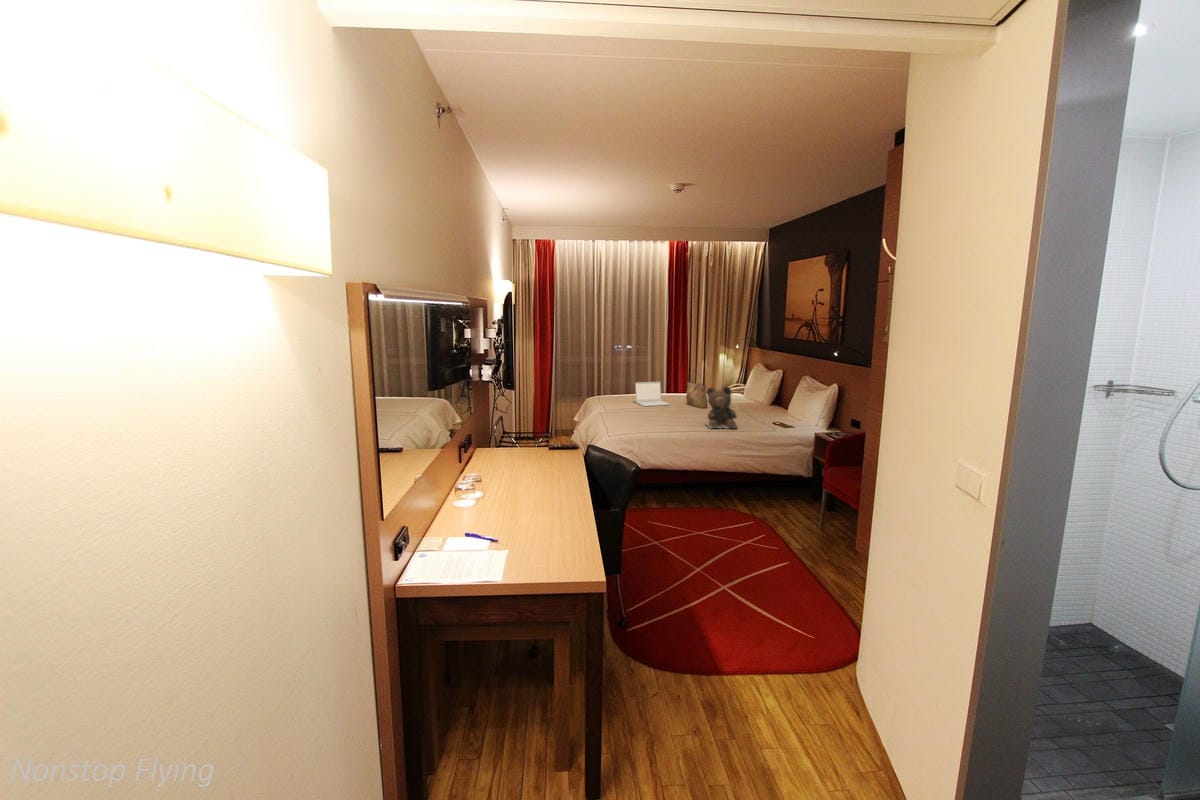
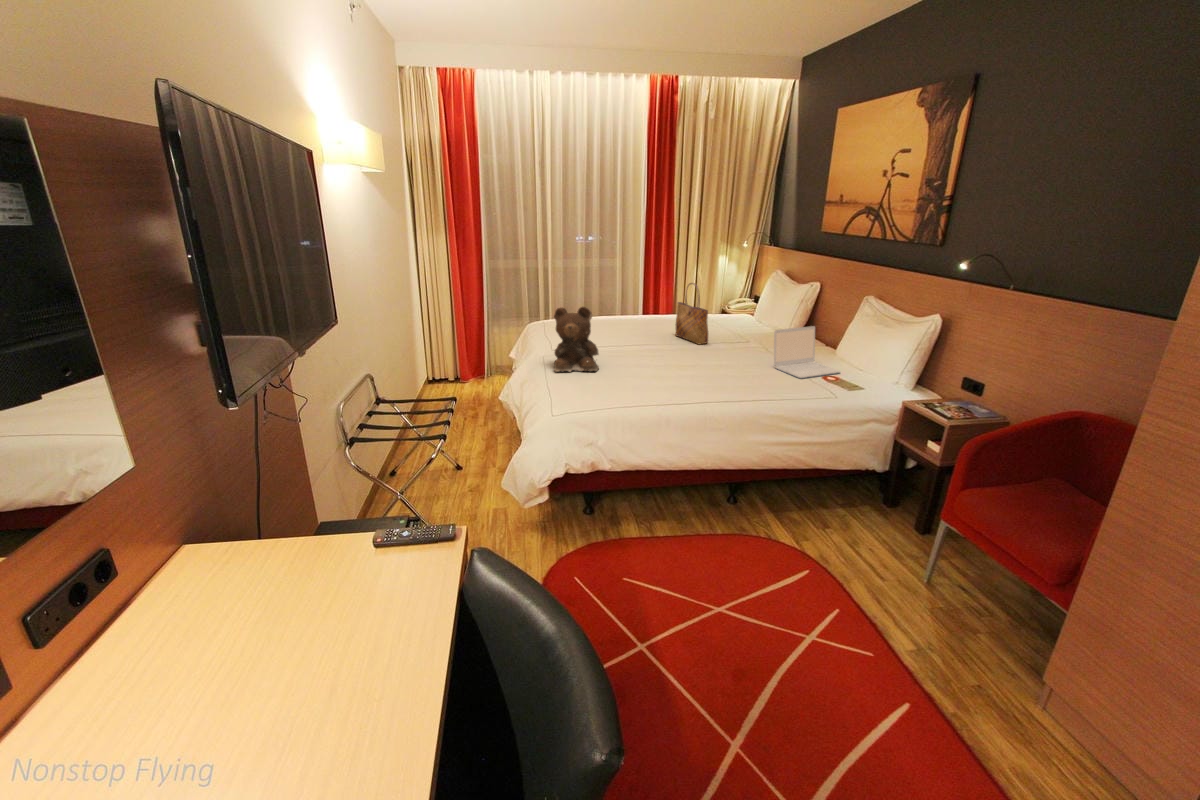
laptop: present [635,382,669,406] -> present [774,326,840,378]
teddy bear: present [706,387,737,428] -> present [554,307,599,372]

